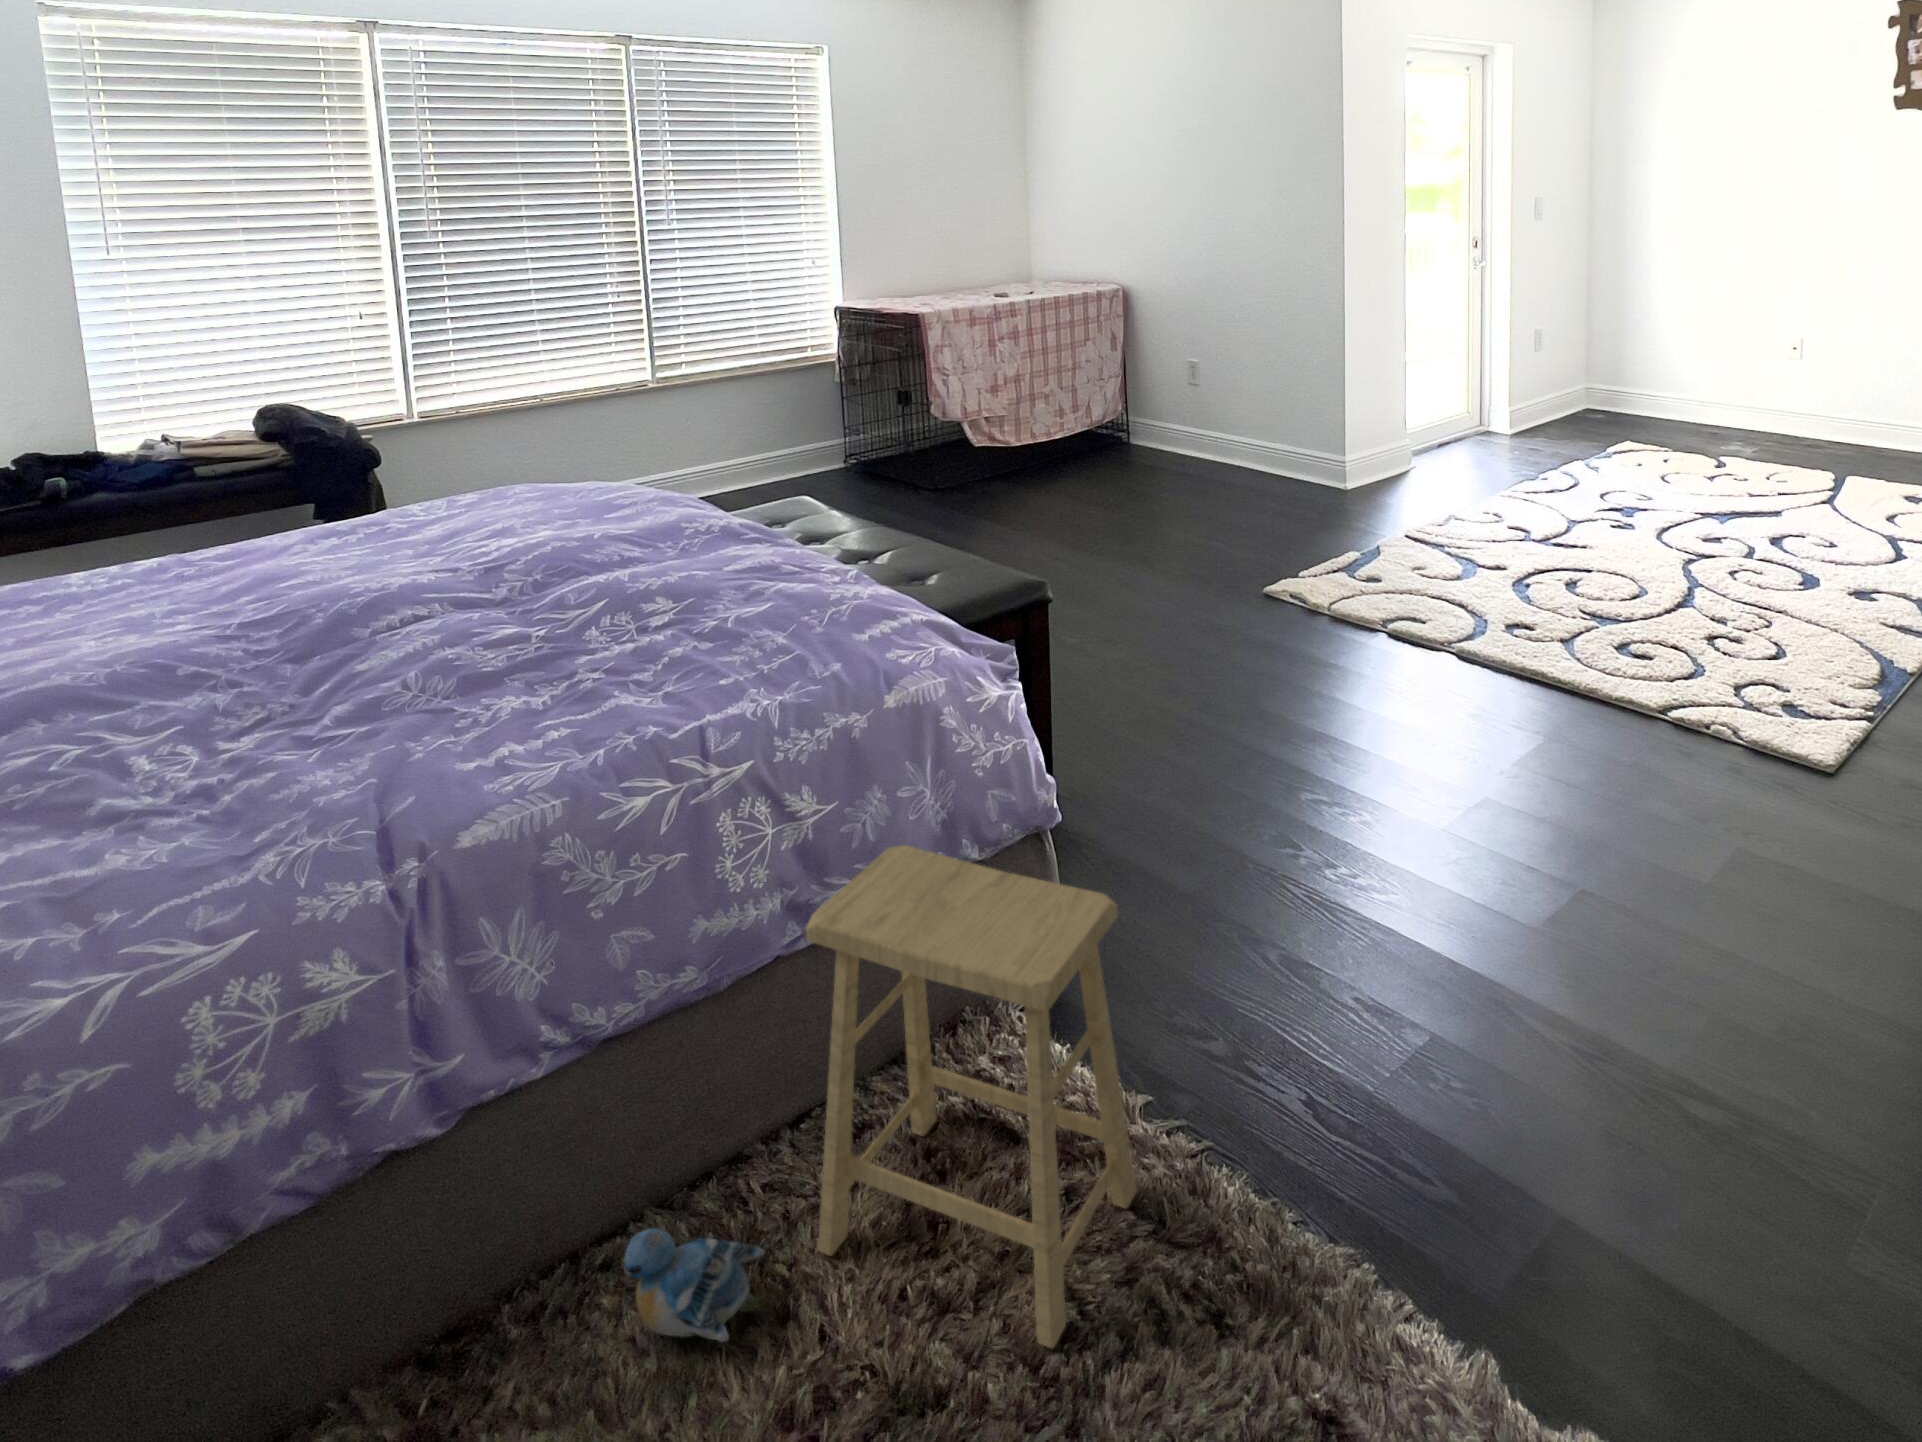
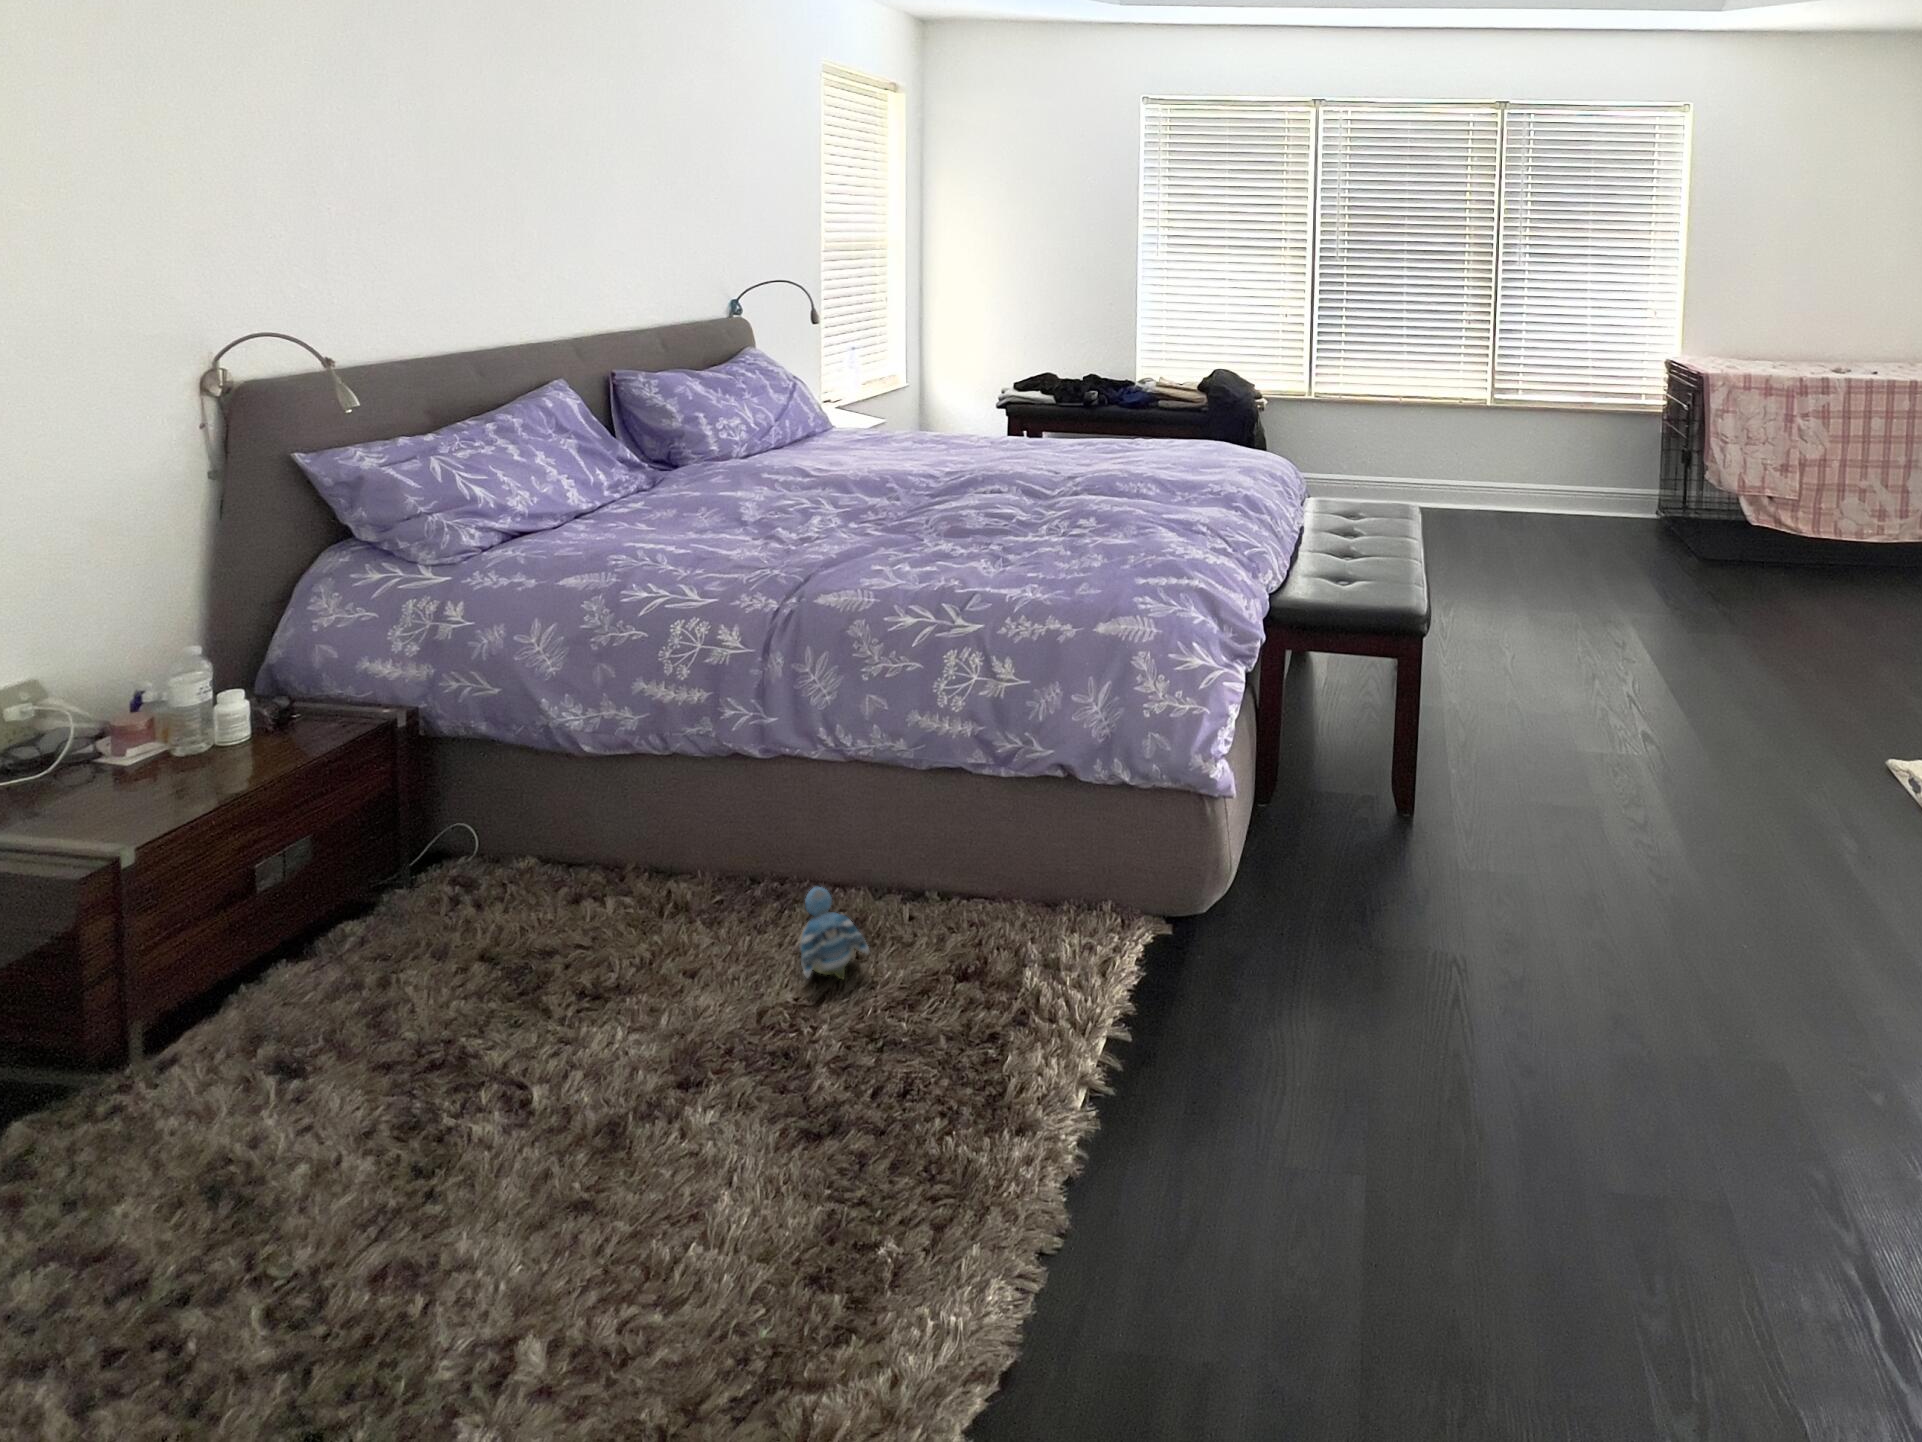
footstool: present [806,845,1137,1348] -> none [892,721,1051,1128]

